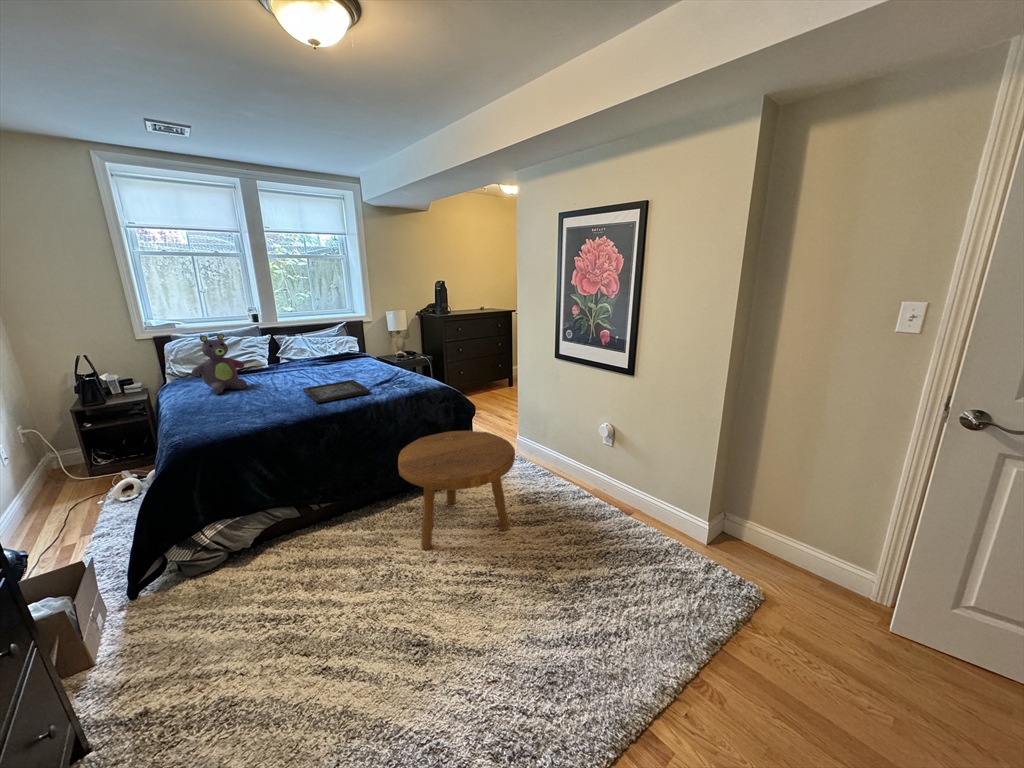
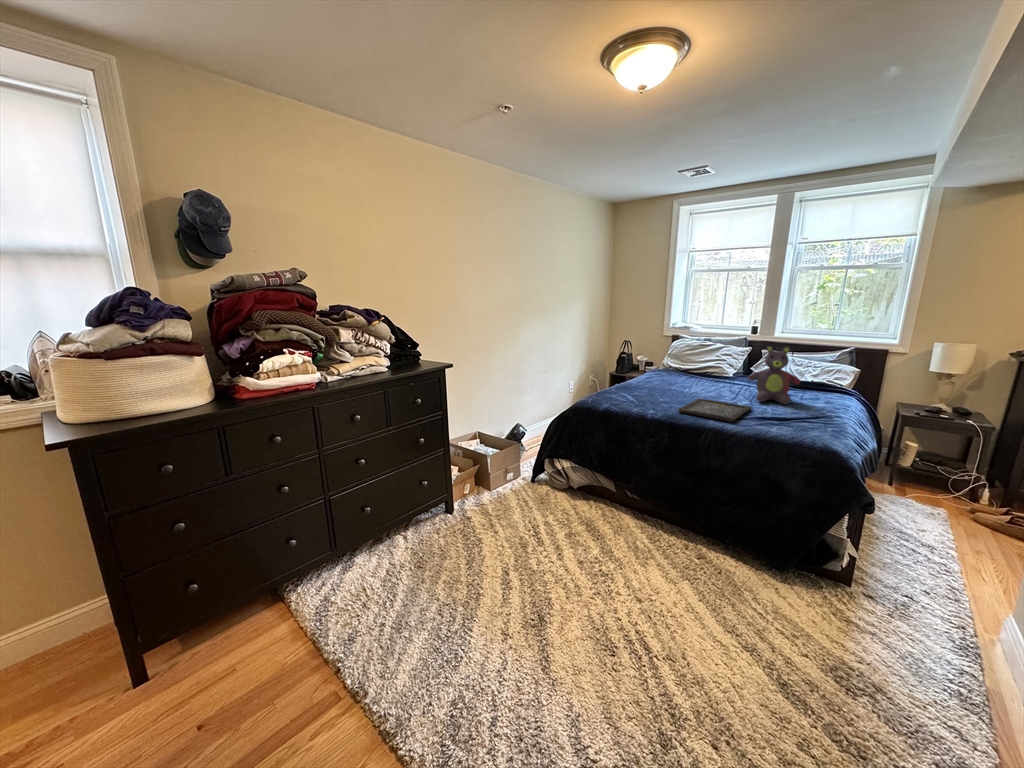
stuffed bear: present [191,333,247,394] -> present [748,346,800,404]
footstool: present [398,431,515,549] -> none [647,484,815,662]

